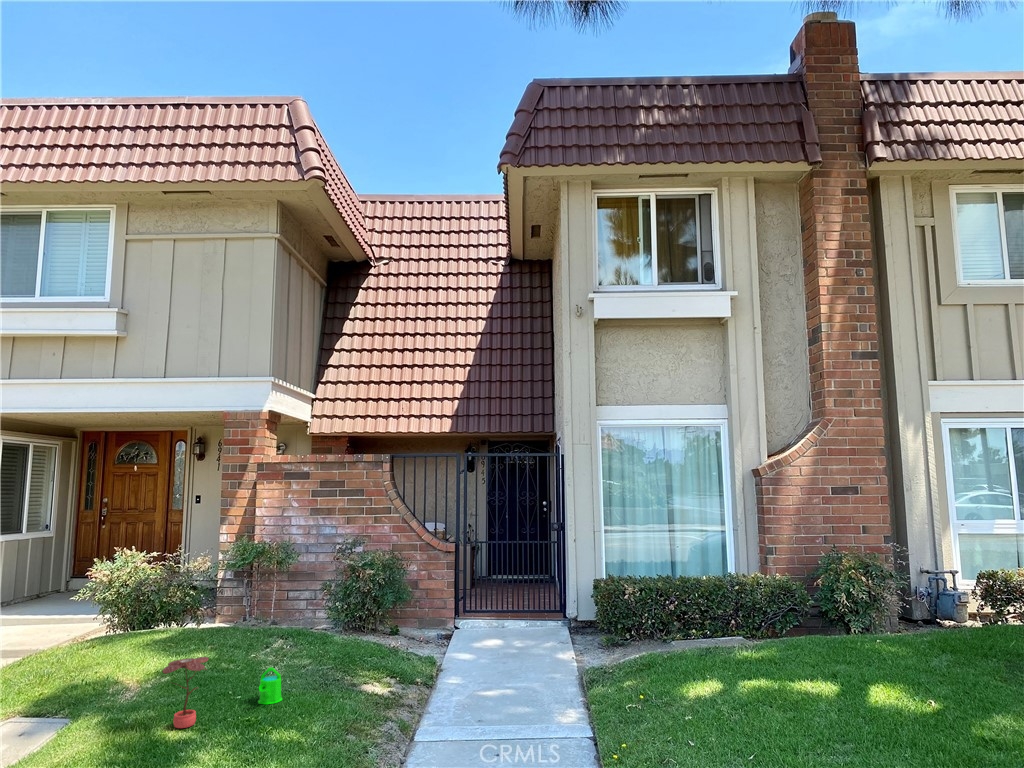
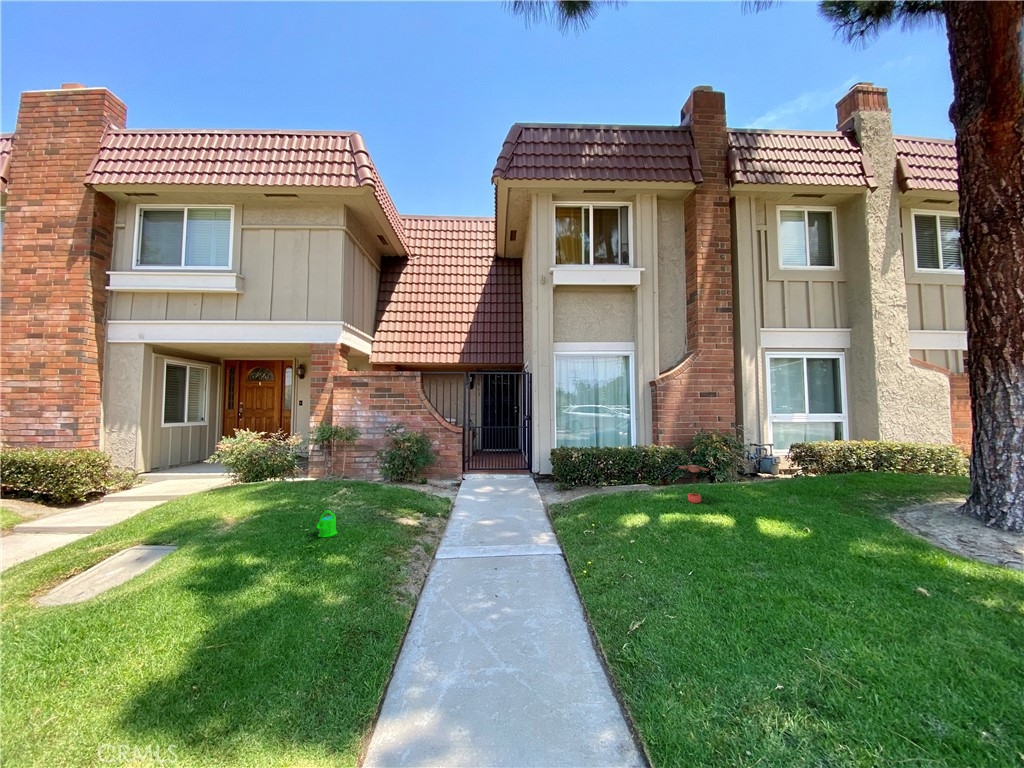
potted plant: present [163,657,208,728] -> present [678,465,708,503]

